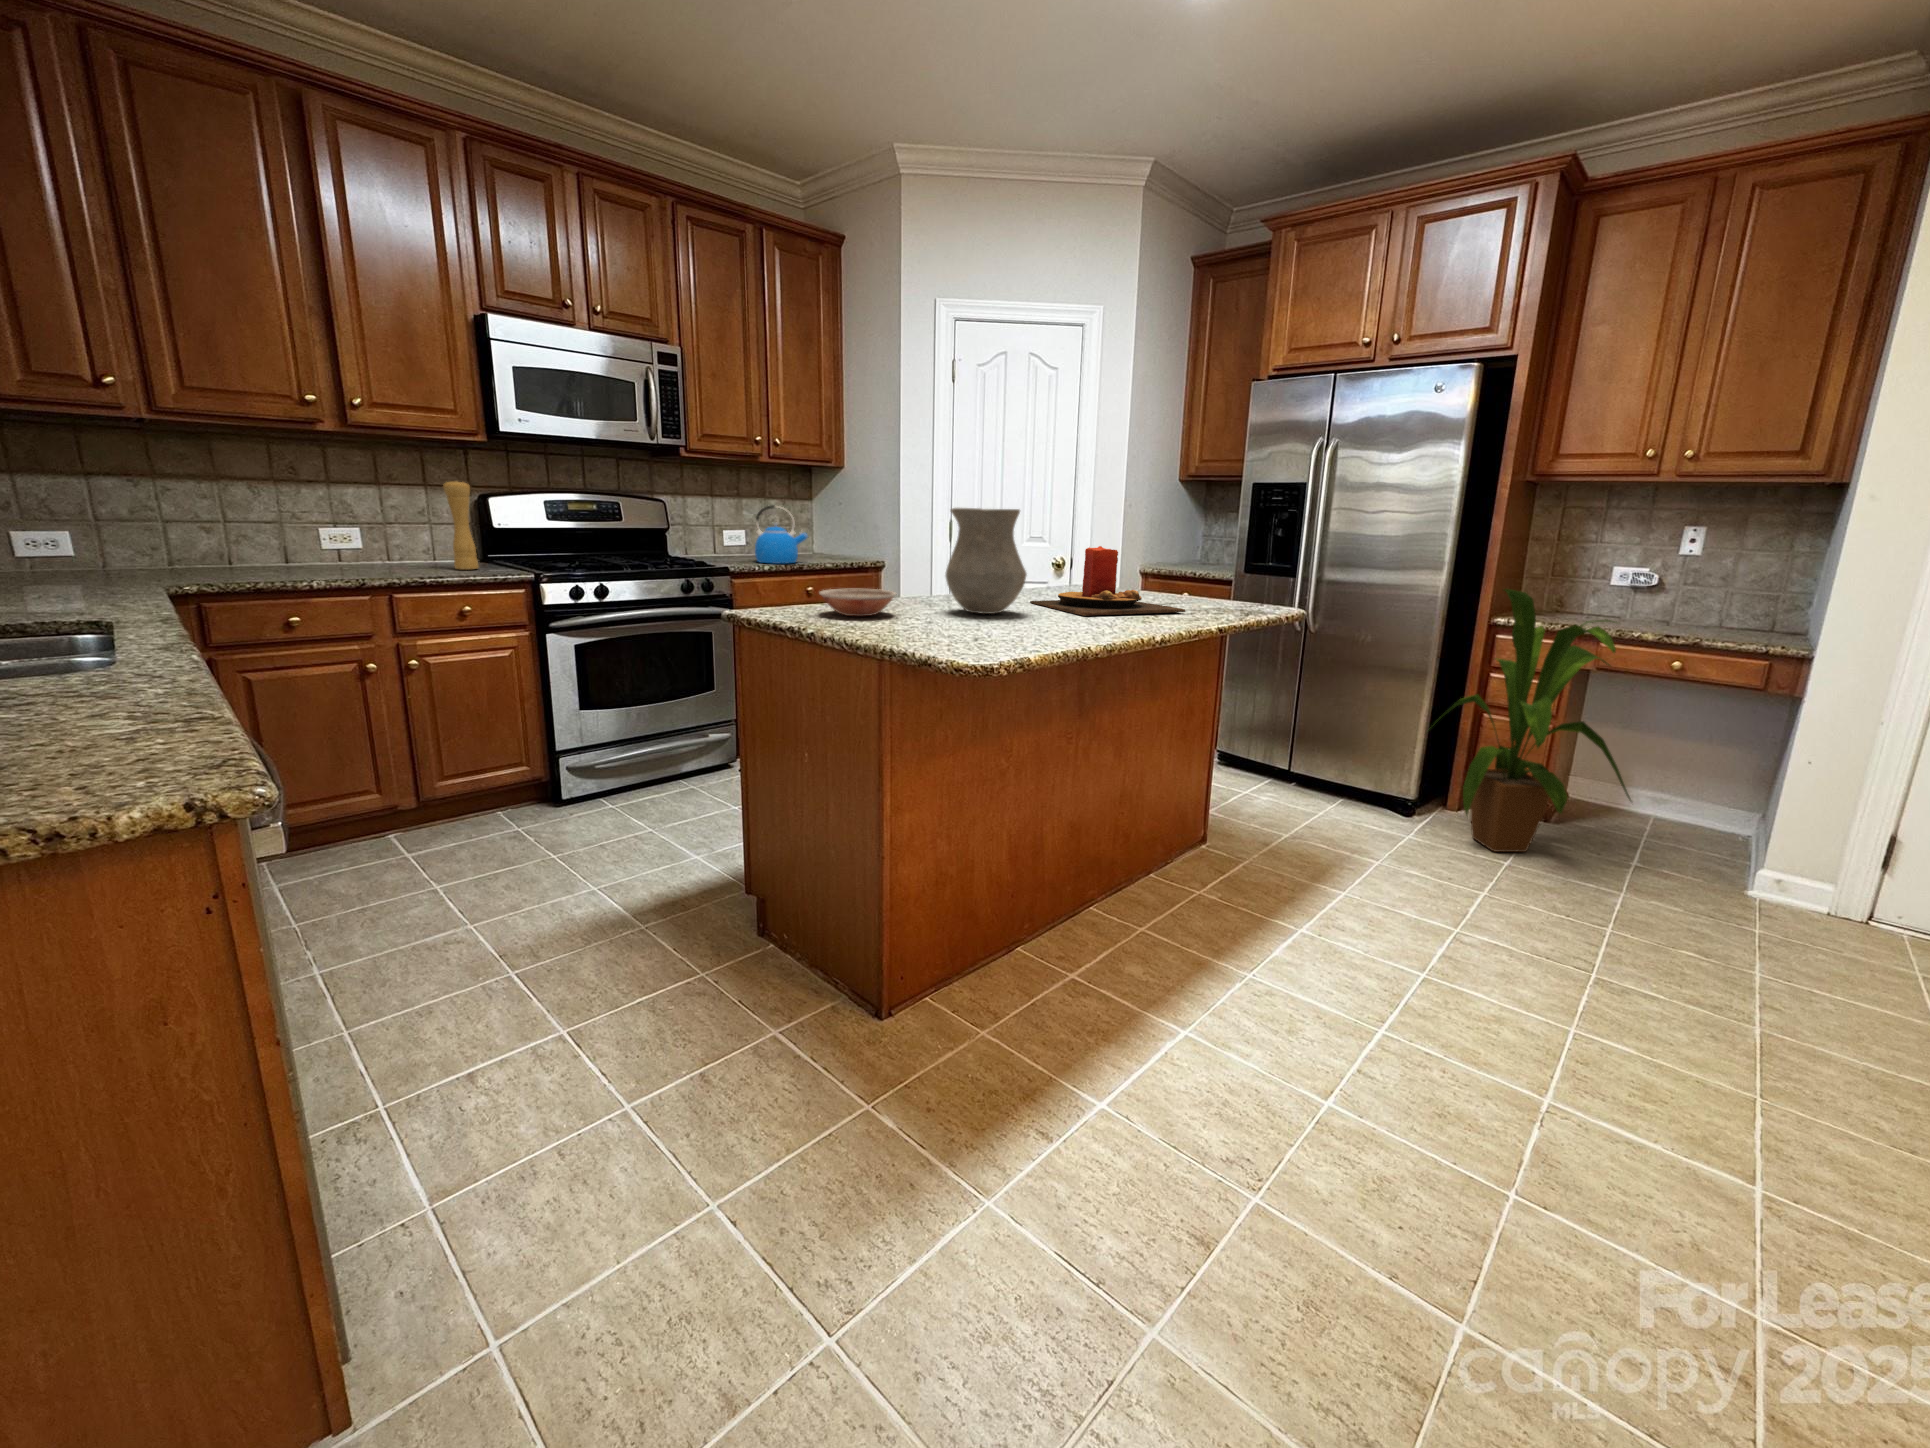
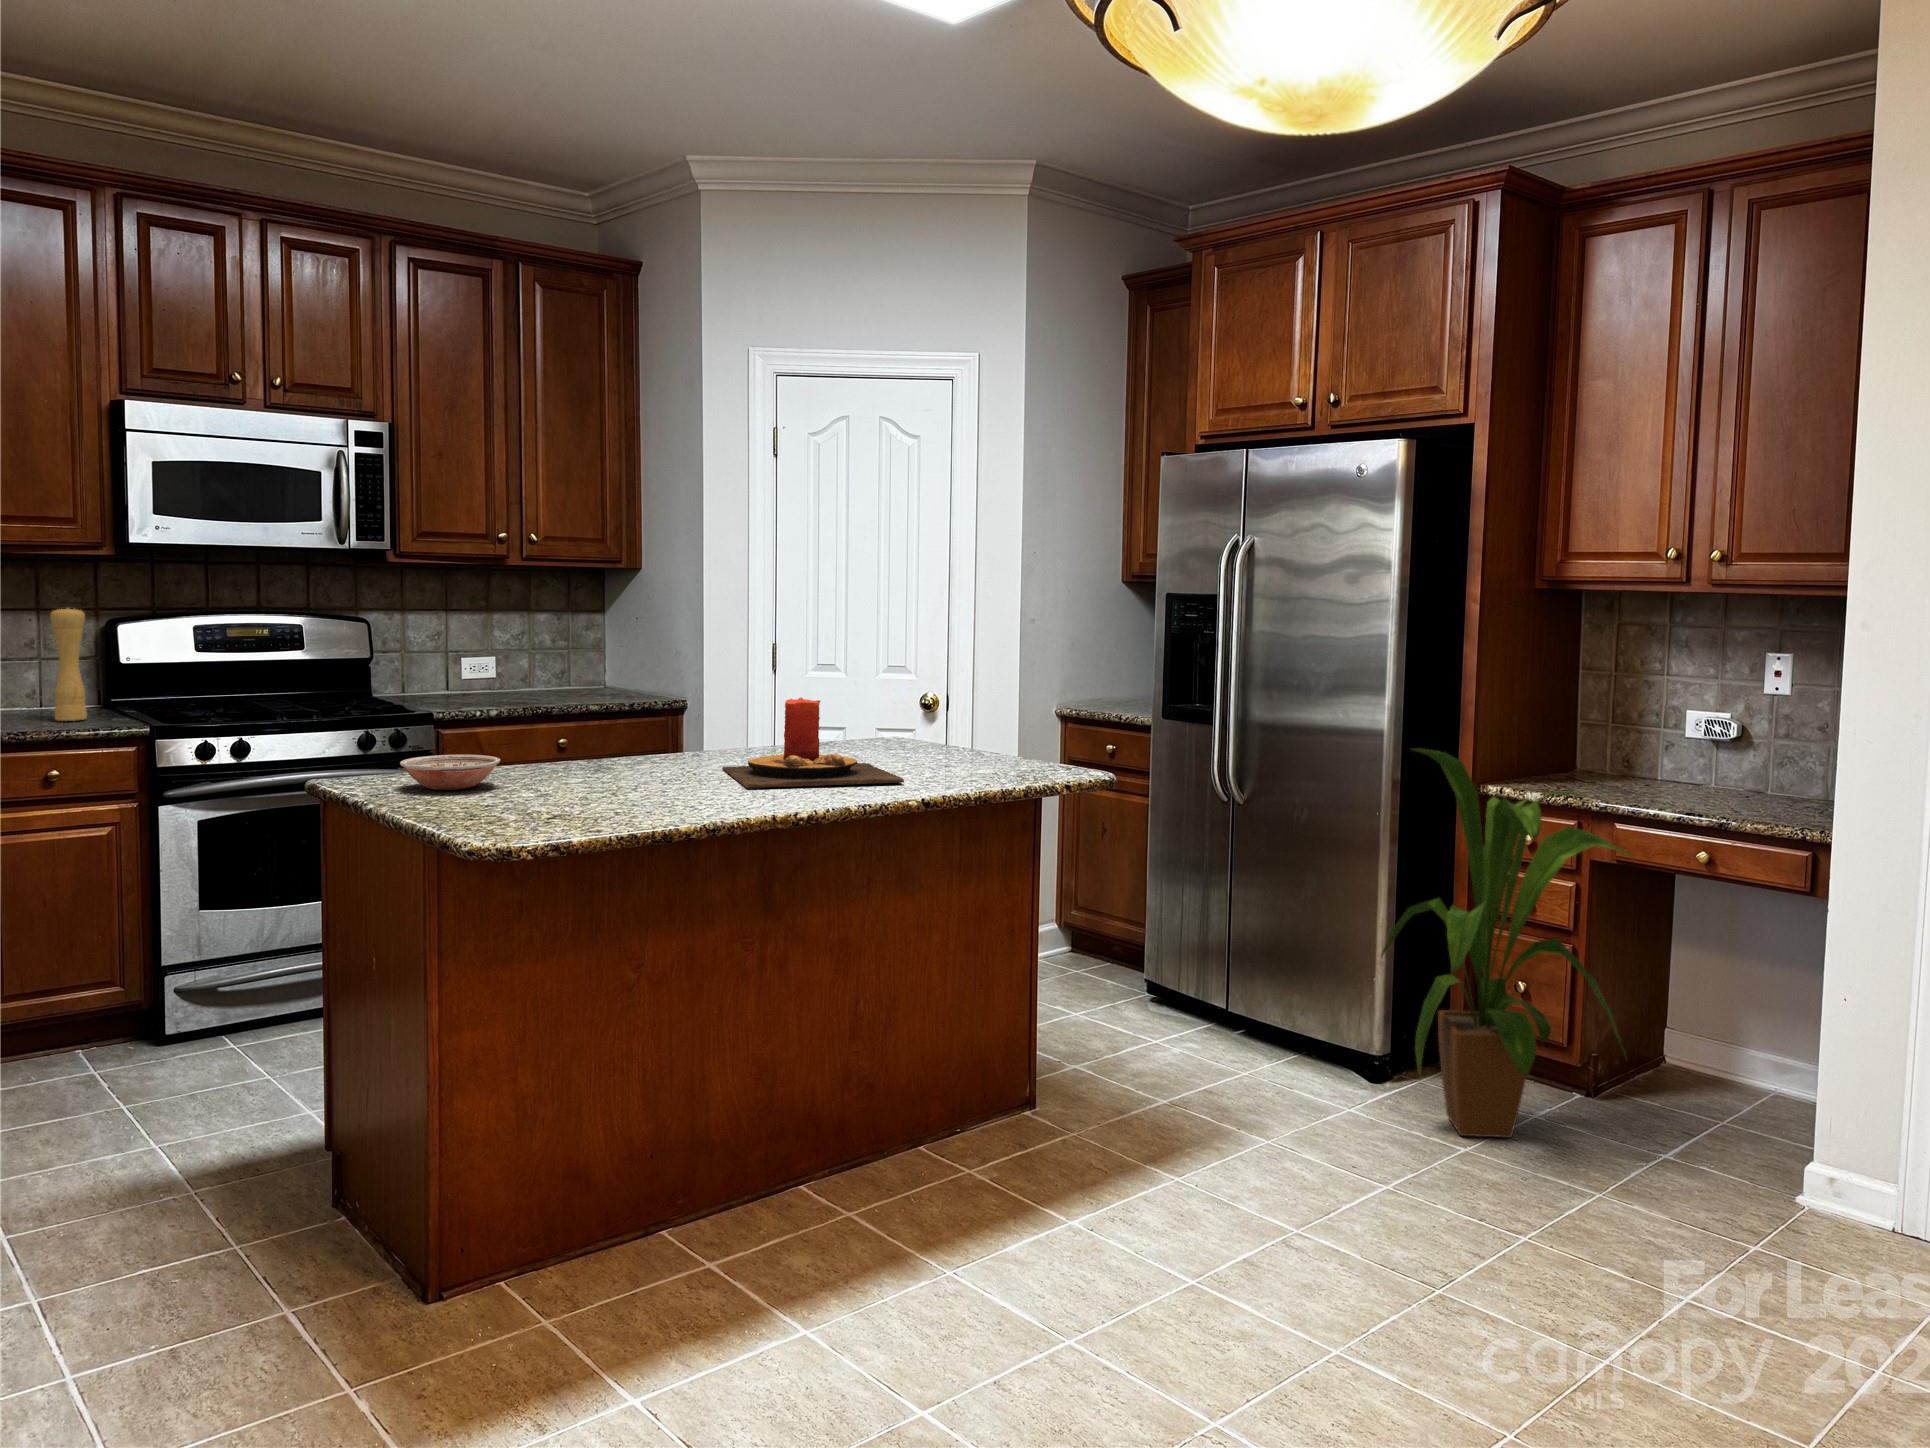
kettle: present [755,505,808,563] -> none [484,624,561,705]
vase: present [946,508,1027,614] -> none [570,655,675,786]

